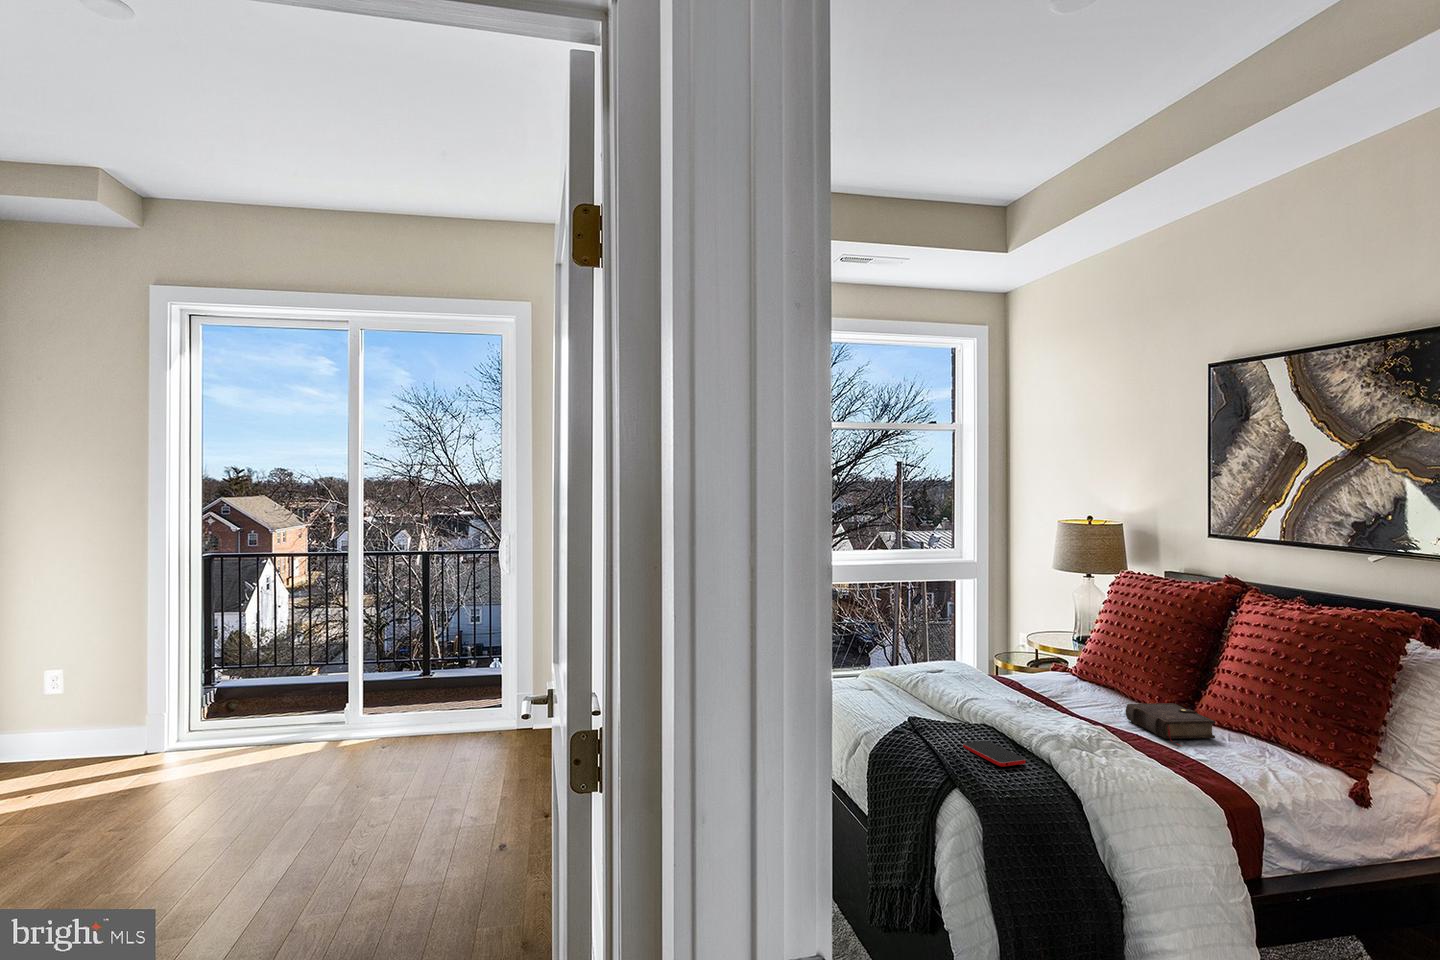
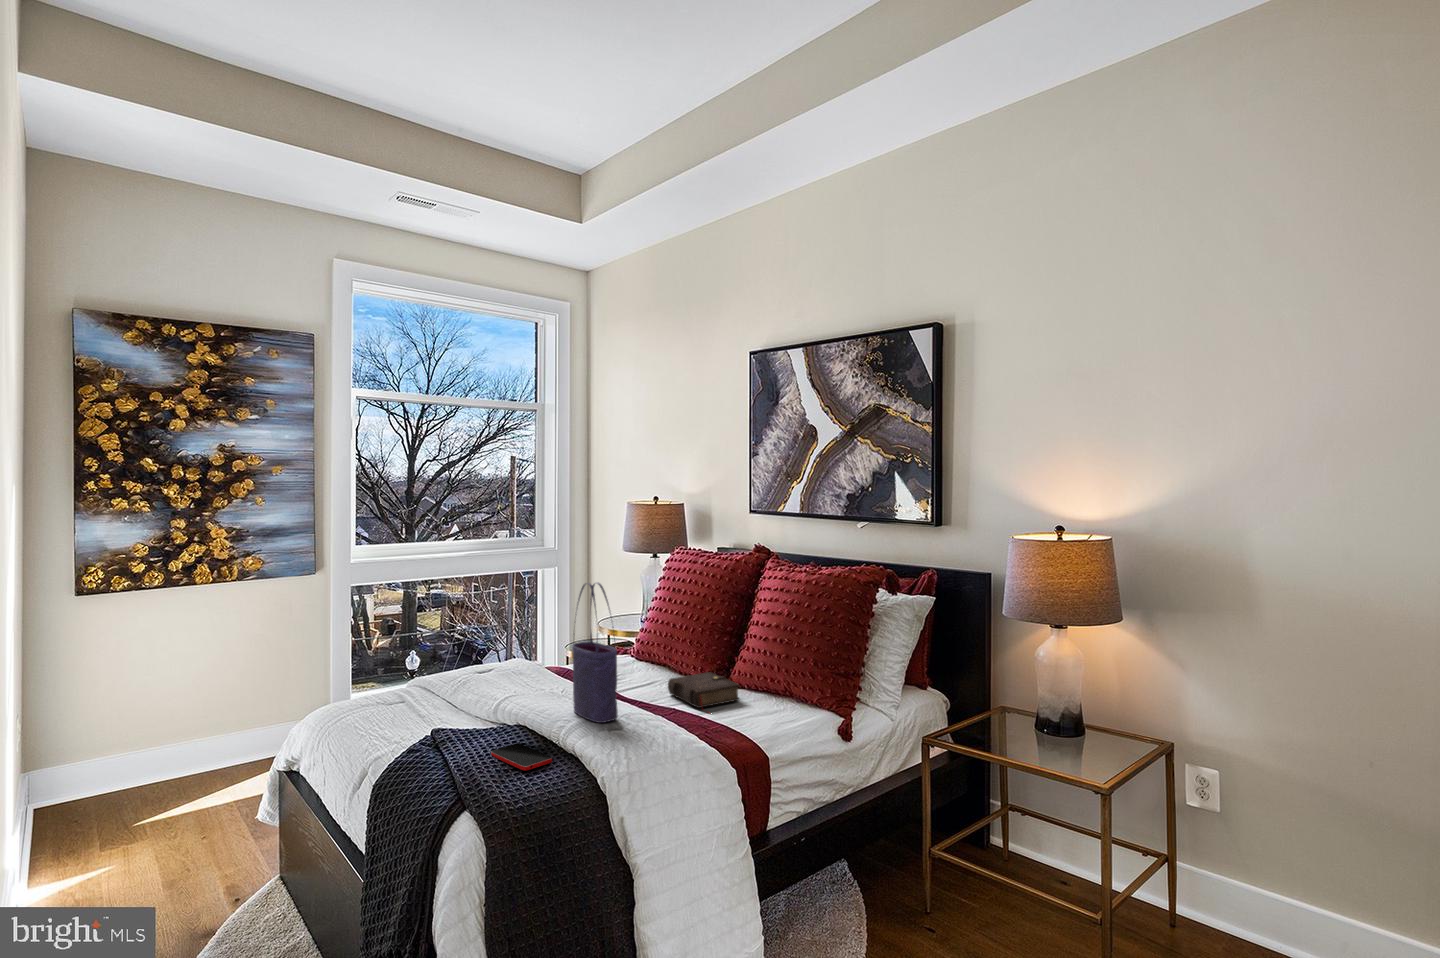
tote bag: none [1033,597,1084,736] -> present [572,582,618,723]

